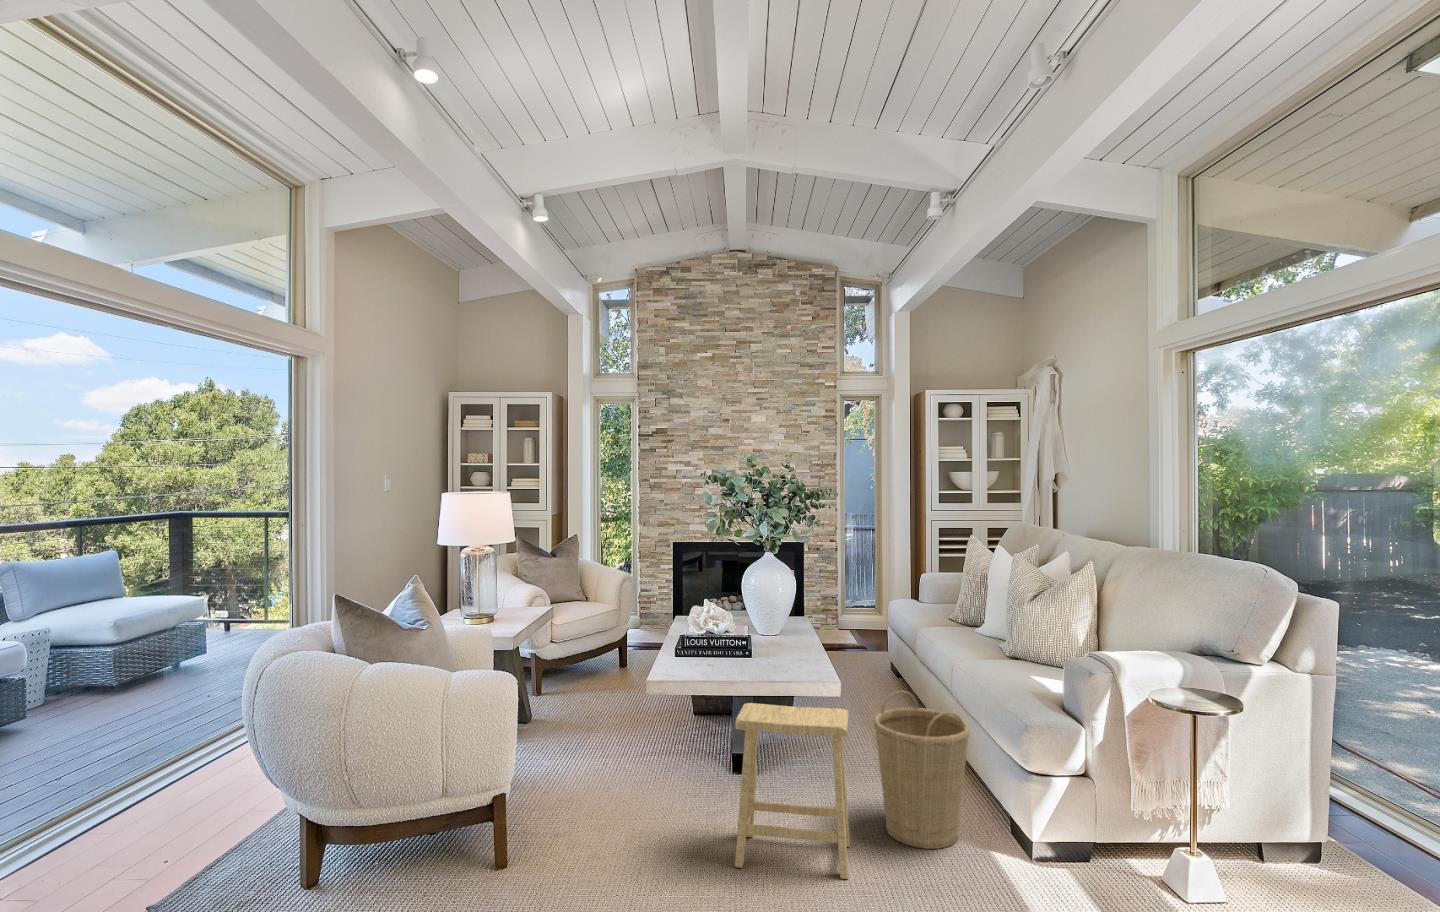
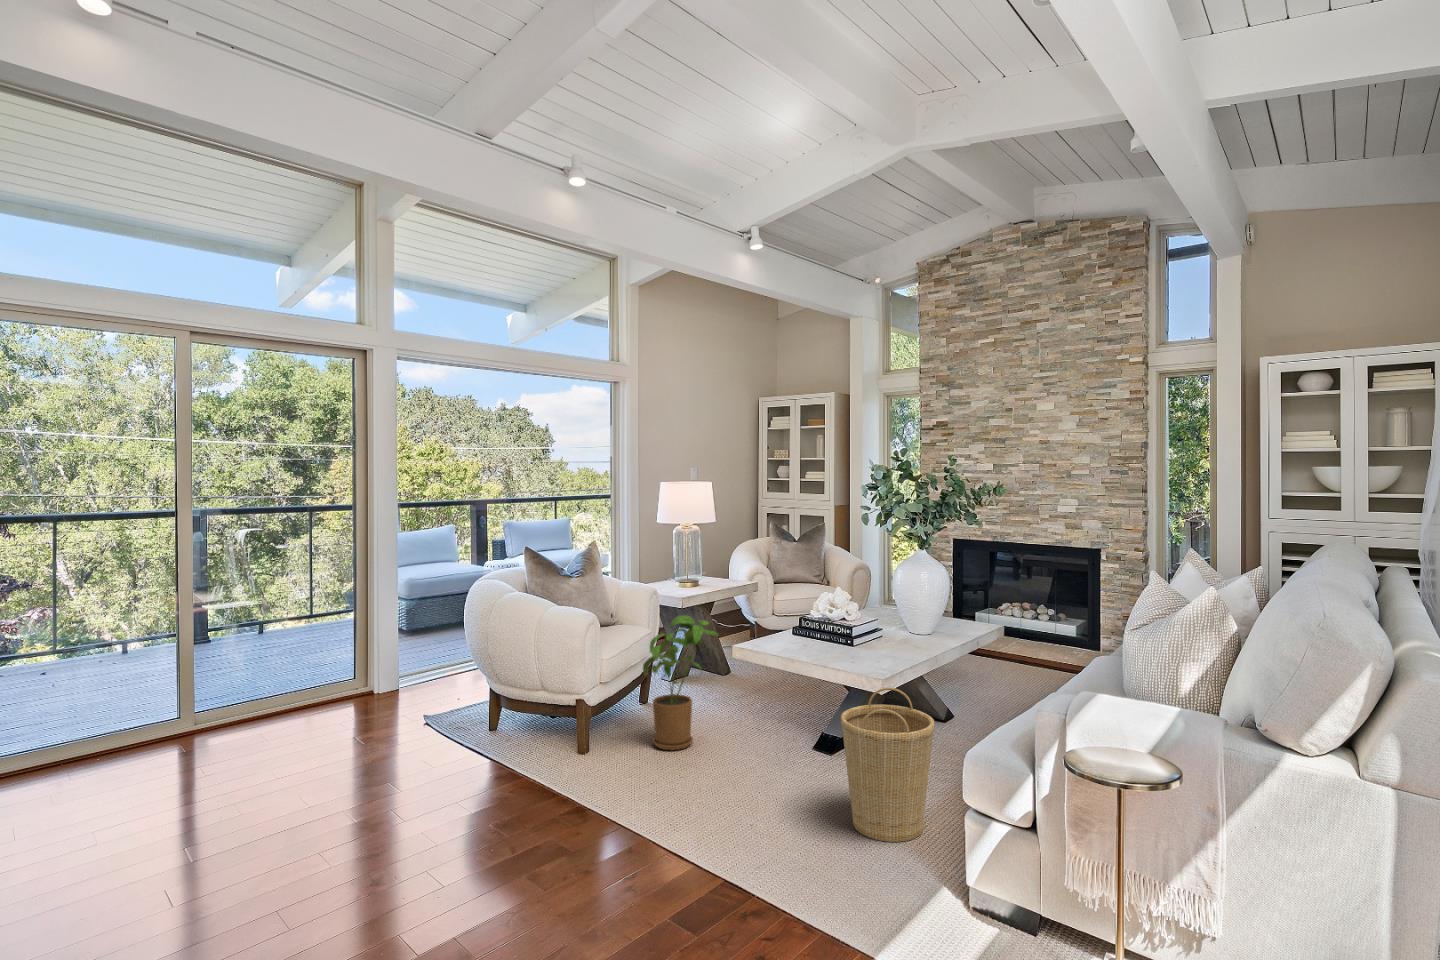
house plant: none [565,648,660,822] -> present [643,616,718,750]
footstool: present [735,703,850,879] -> none [702,672,811,833]

